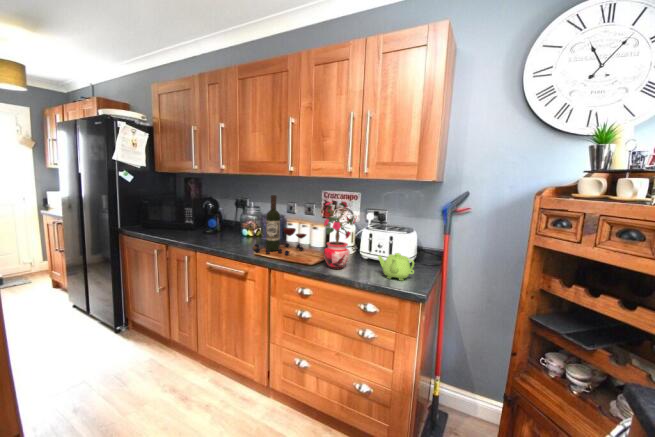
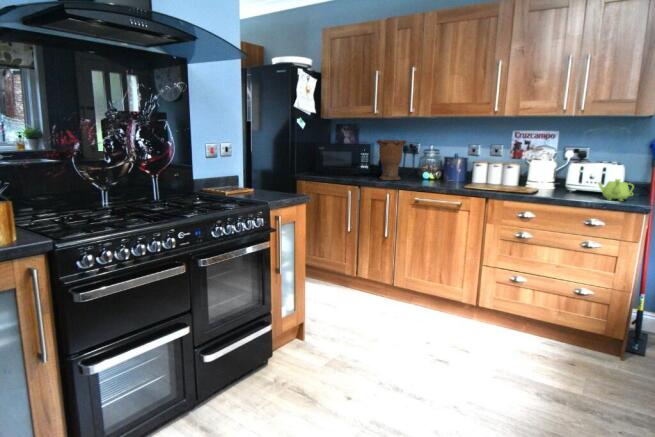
wine bottle: present [253,195,306,255] -> none [455,135,514,189]
vase: none [187,196,221,239] -> present [376,140,407,180]
potted plant: present [324,202,357,269] -> none [542,135,580,196]

